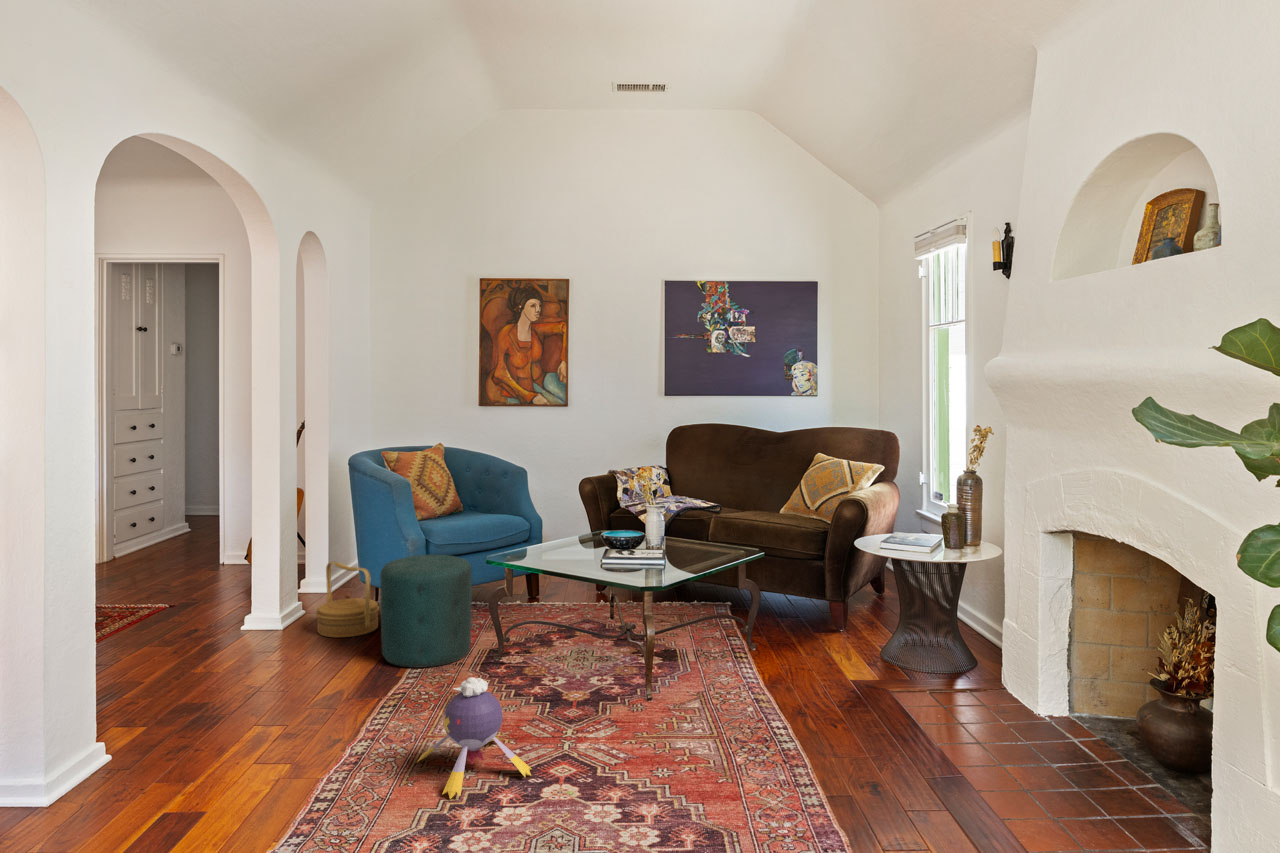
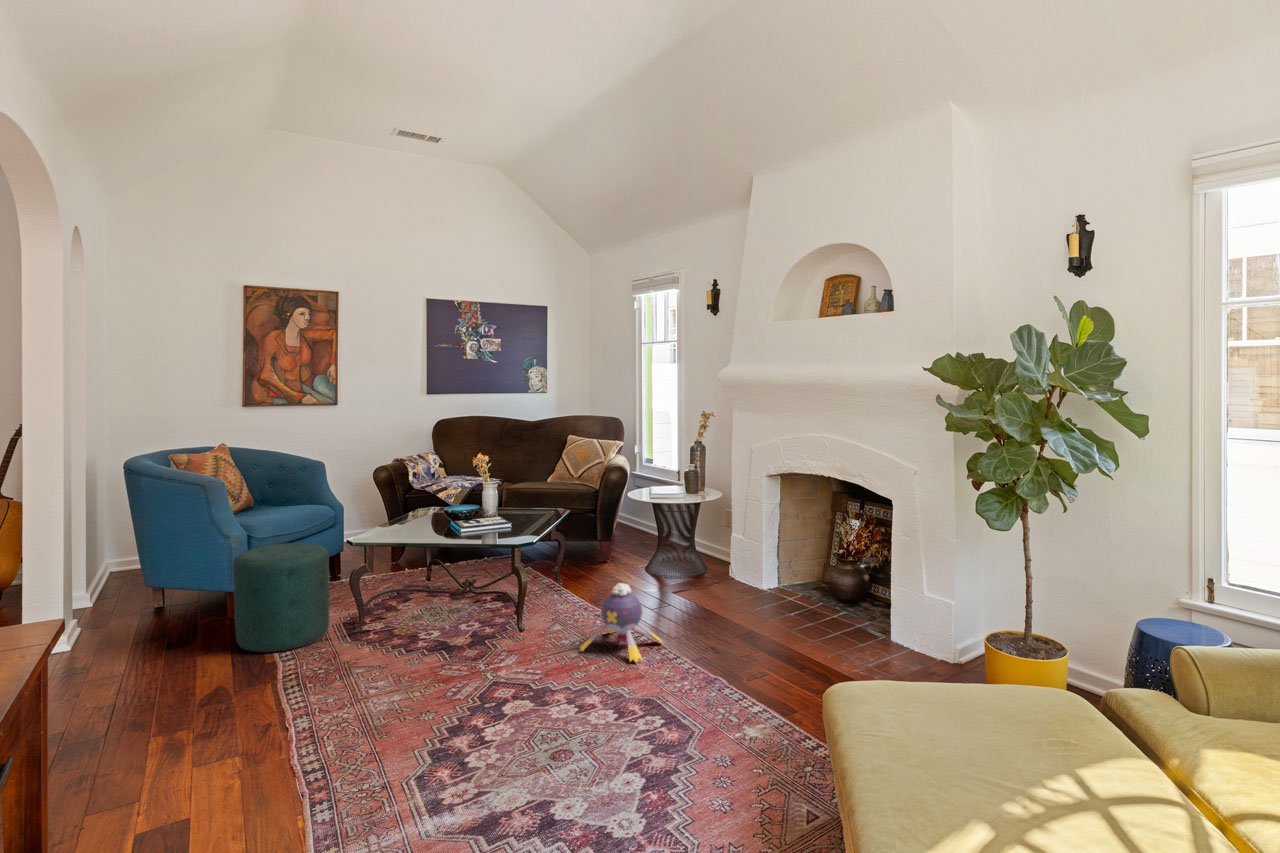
basket: present [316,562,379,638] -> none [129,566,203,643]
plush toy: present [417,677,531,799] -> present [580,583,662,663]

